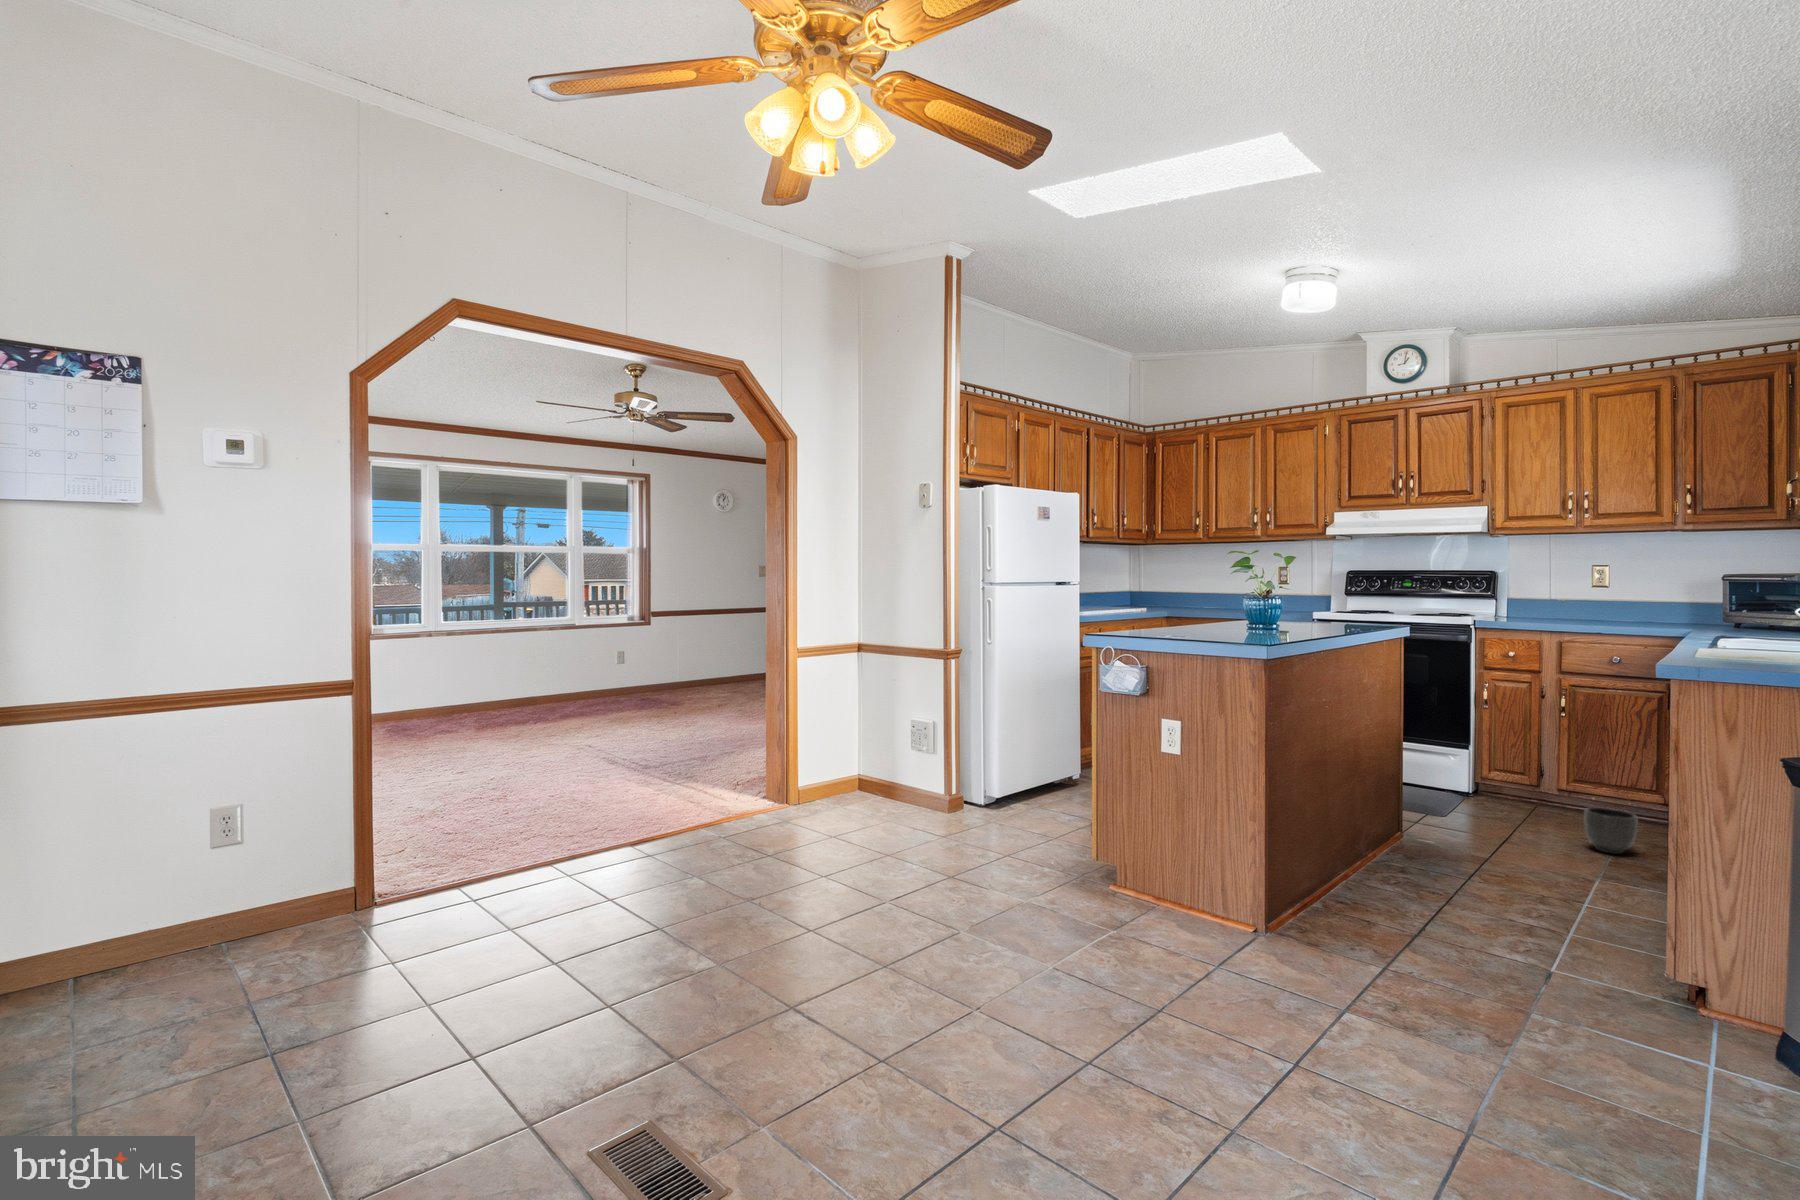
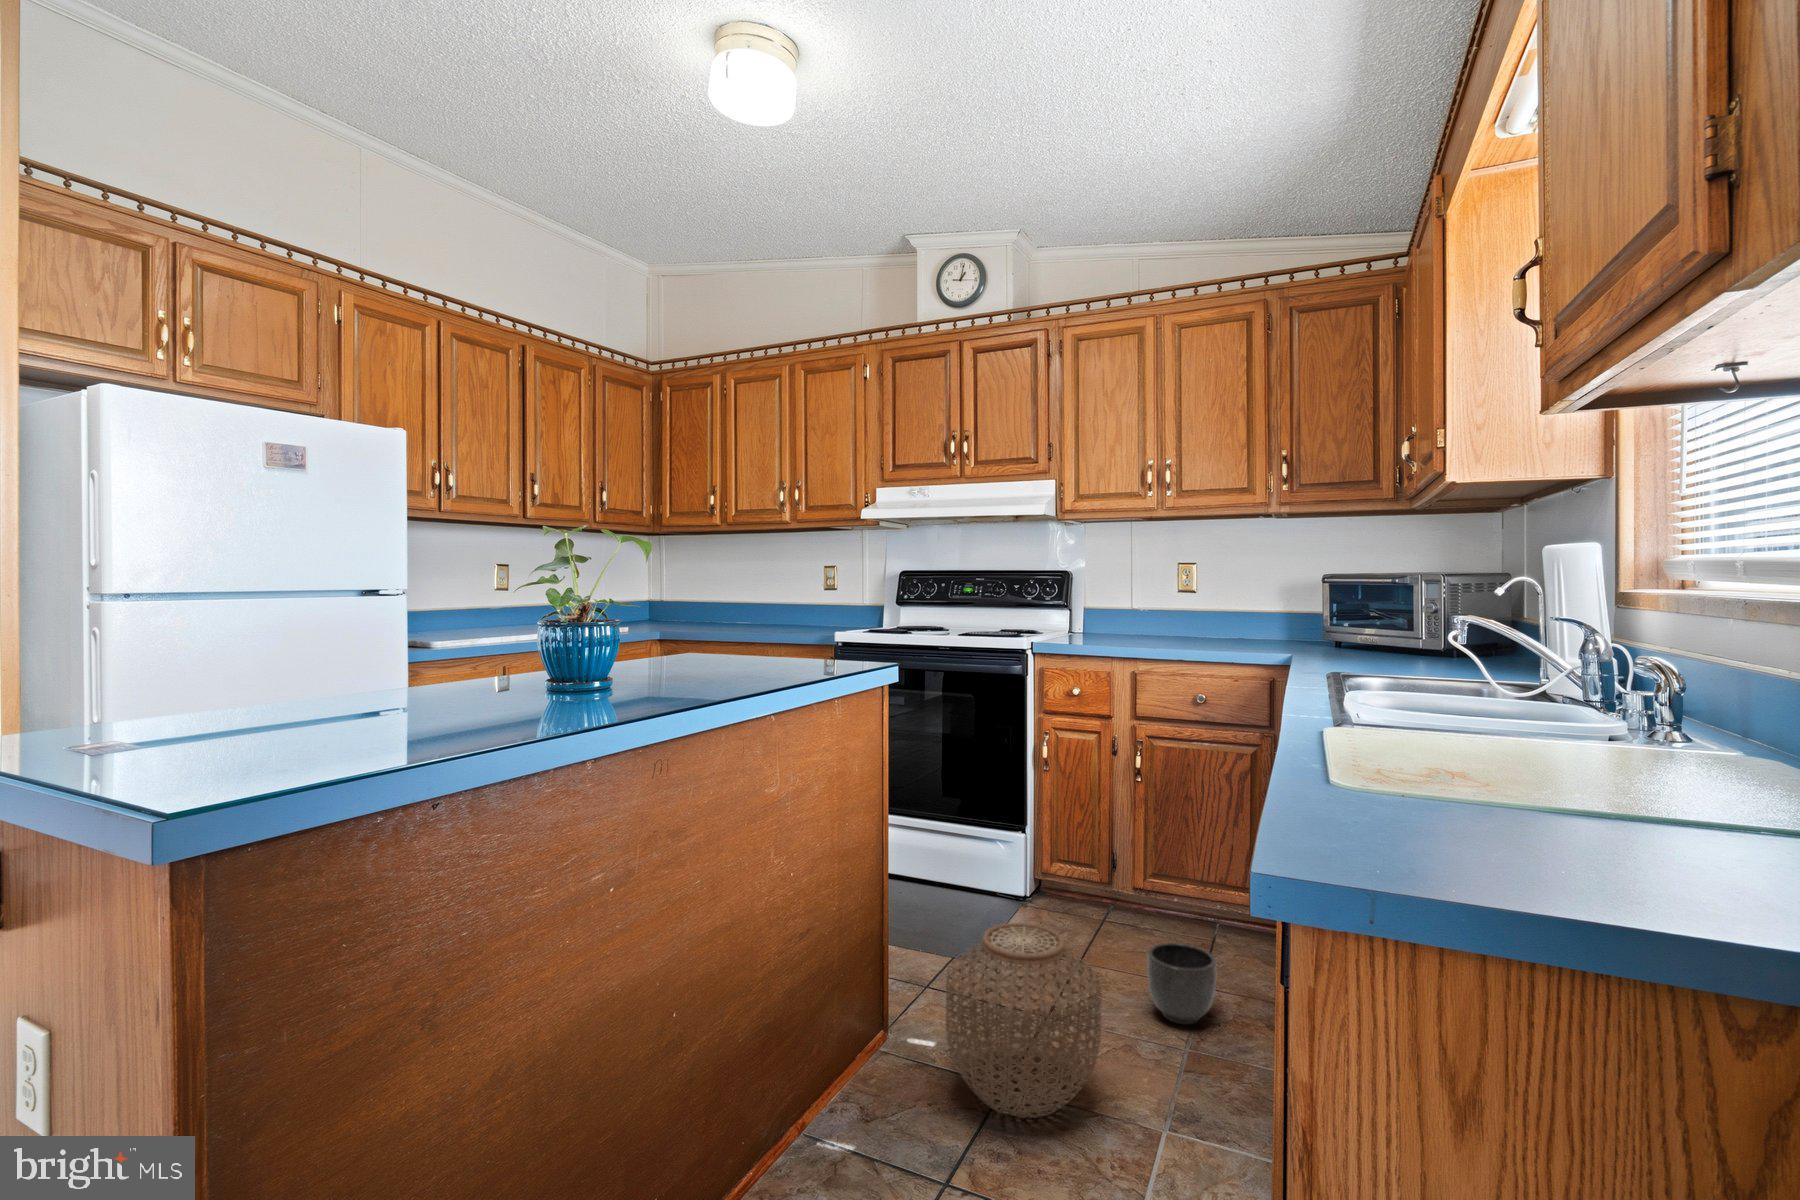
woven basket: none [1462,773,1567,874] -> present [946,923,1101,1117]

